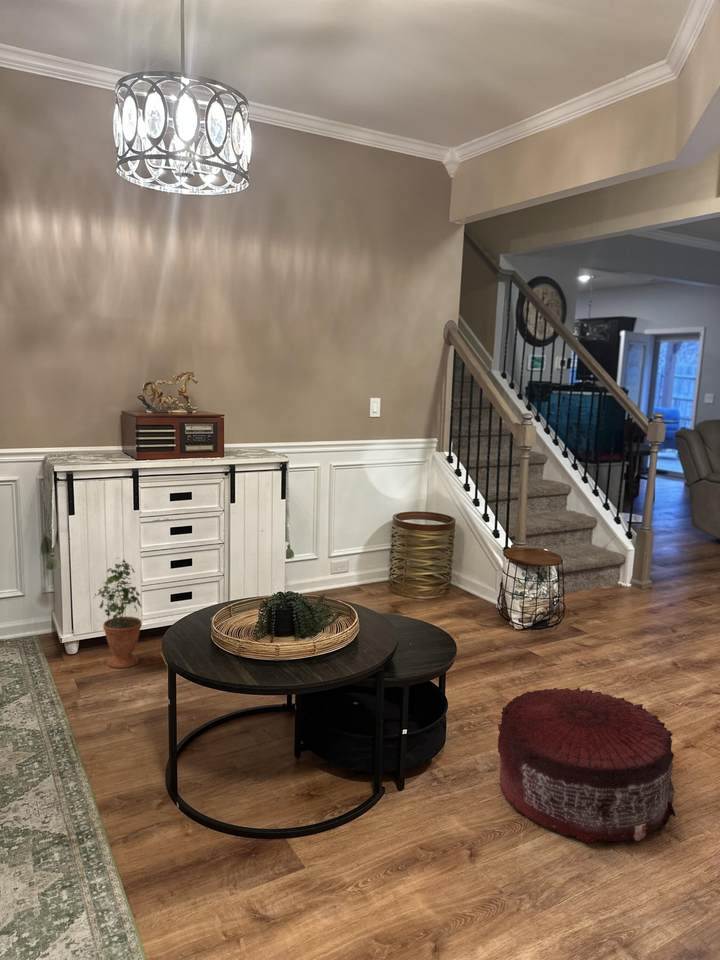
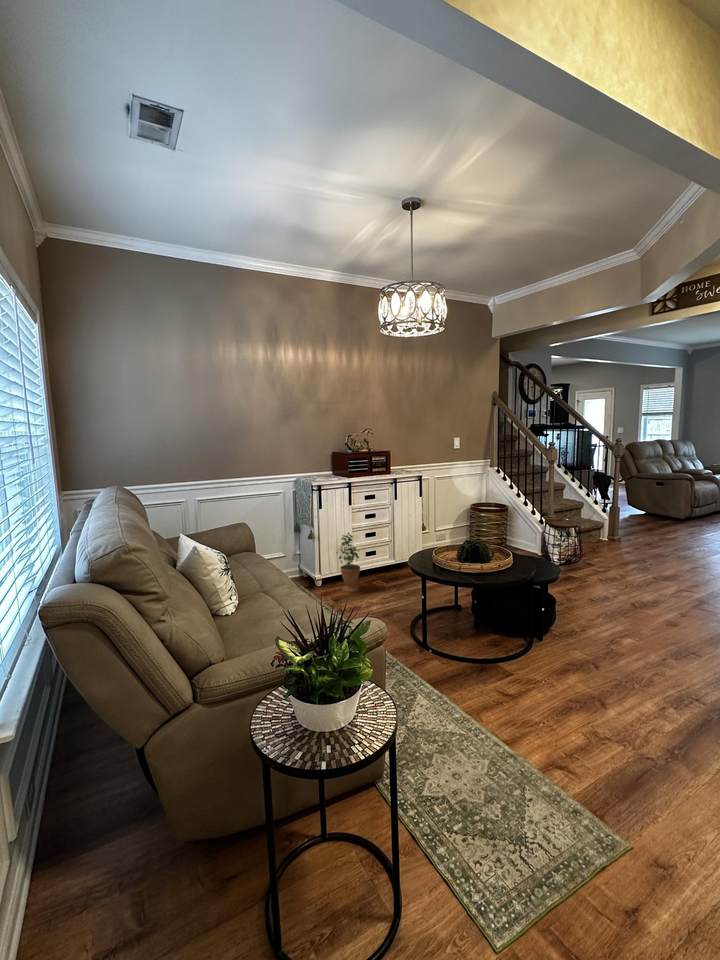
pouf: present [498,687,675,843] -> none [587,584,695,659]

